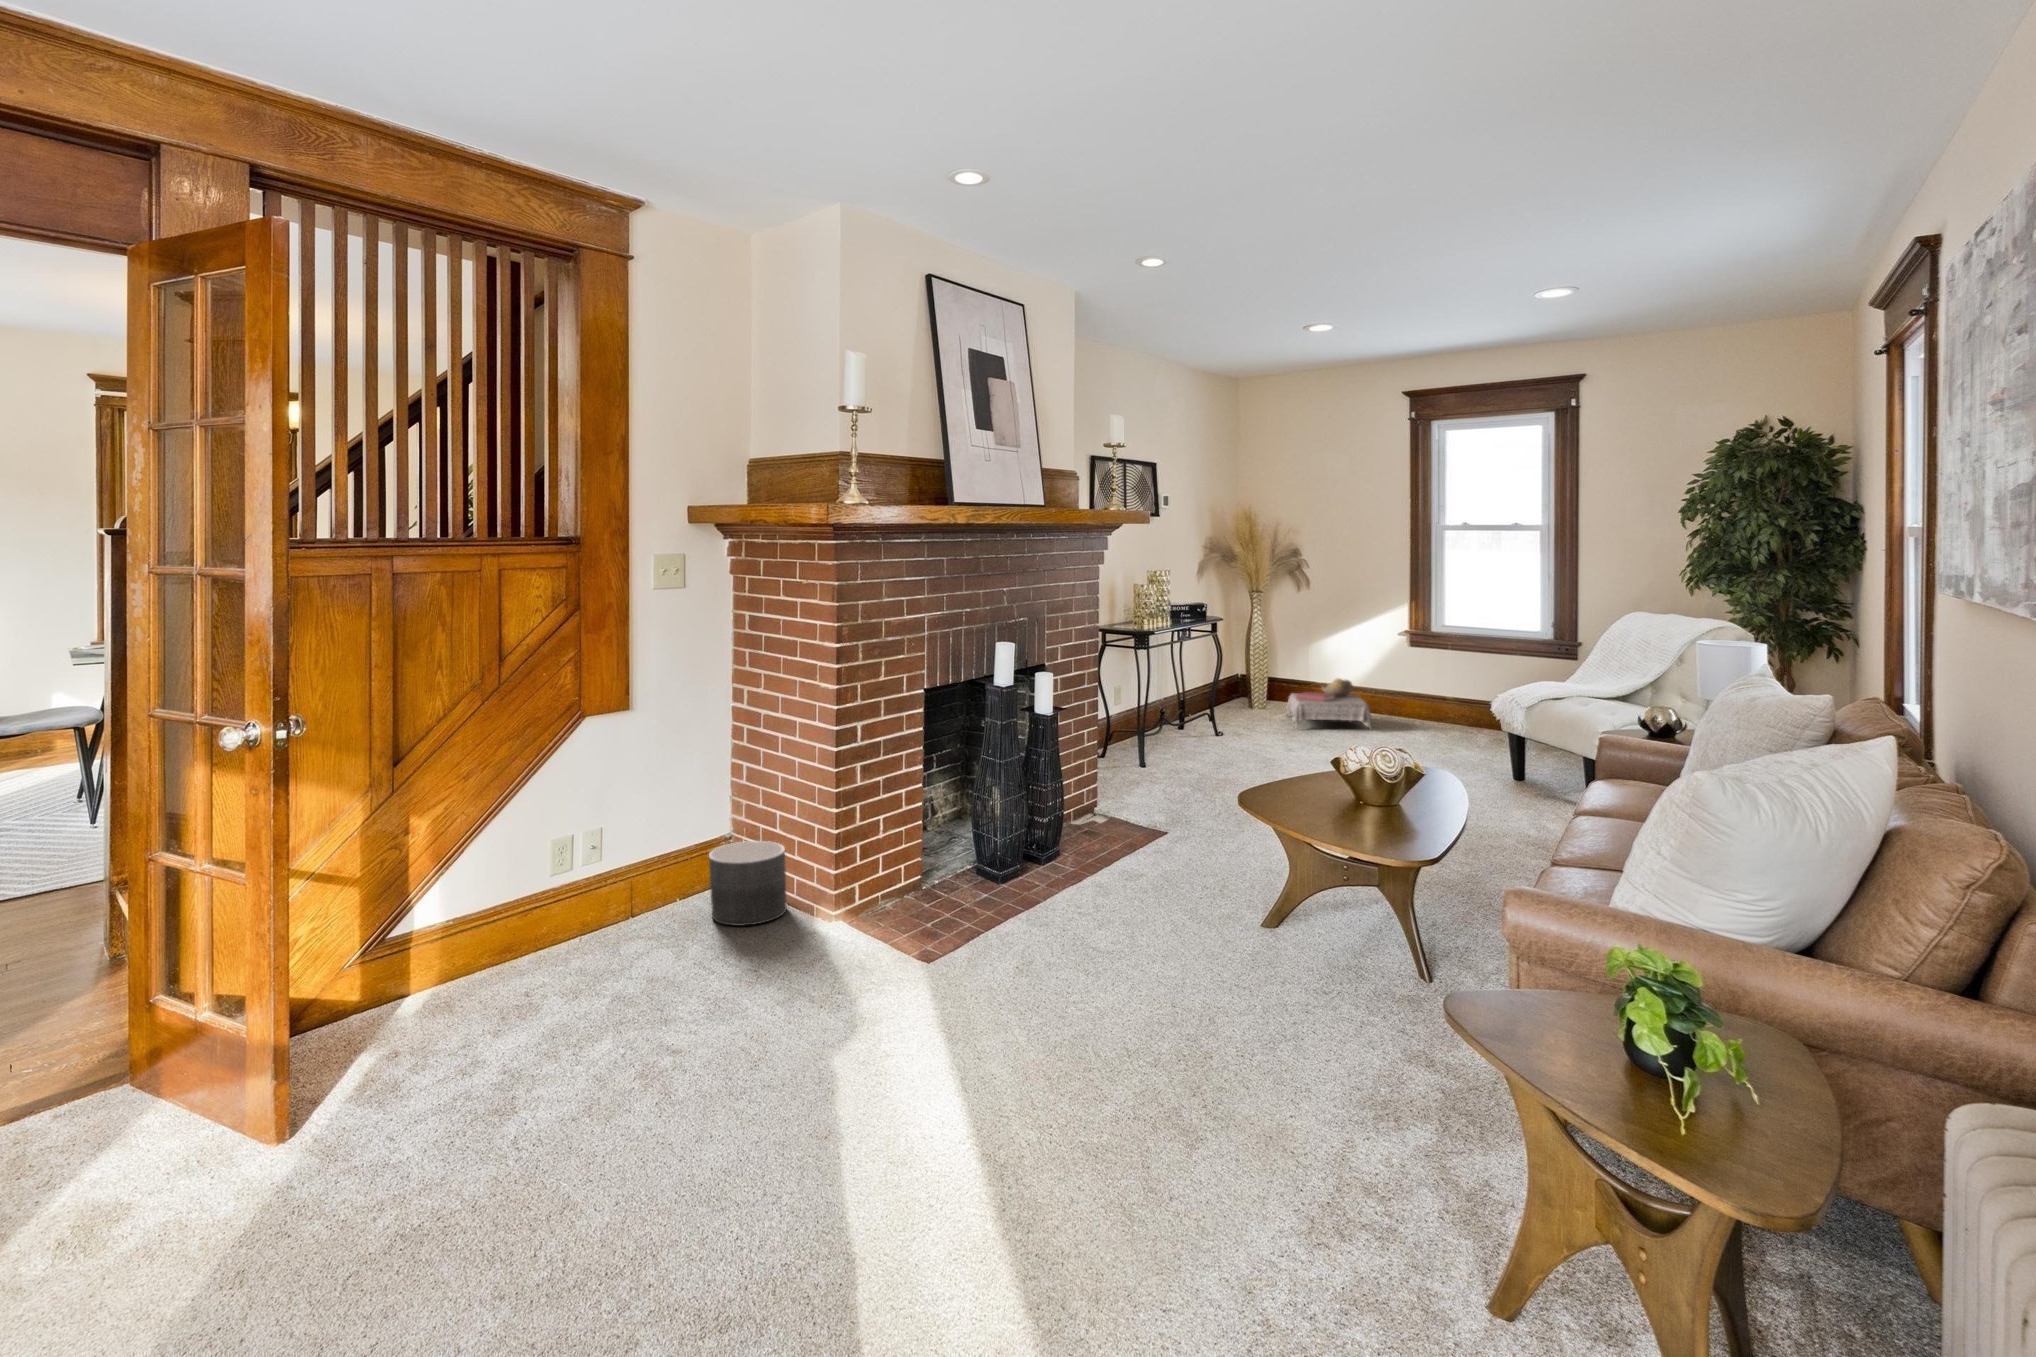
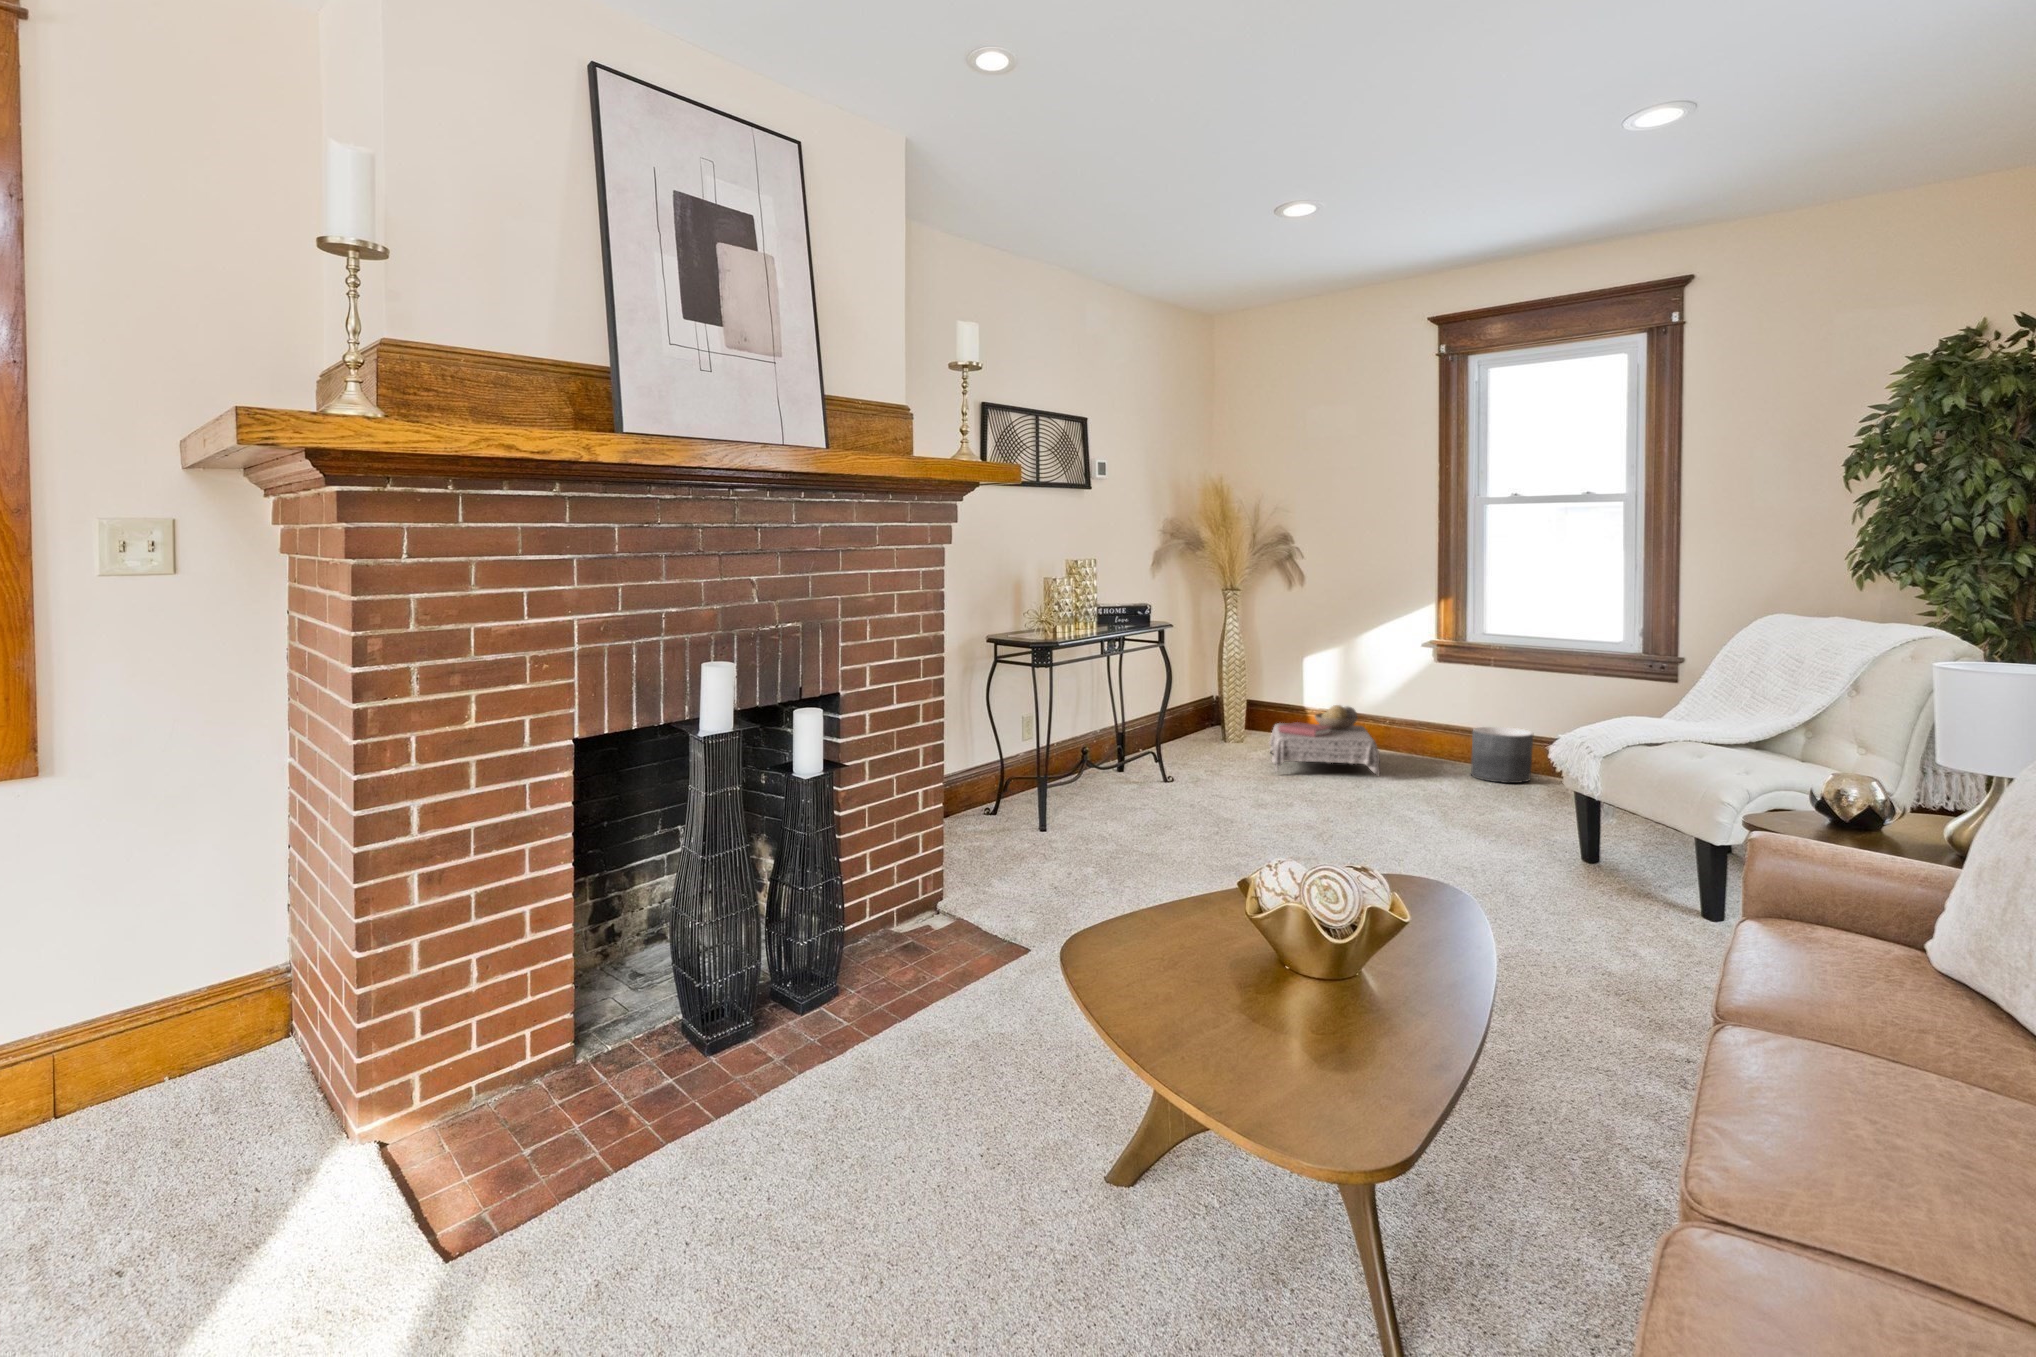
planter: present [709,841,787,926] -> present [1471,727,1533,783]

